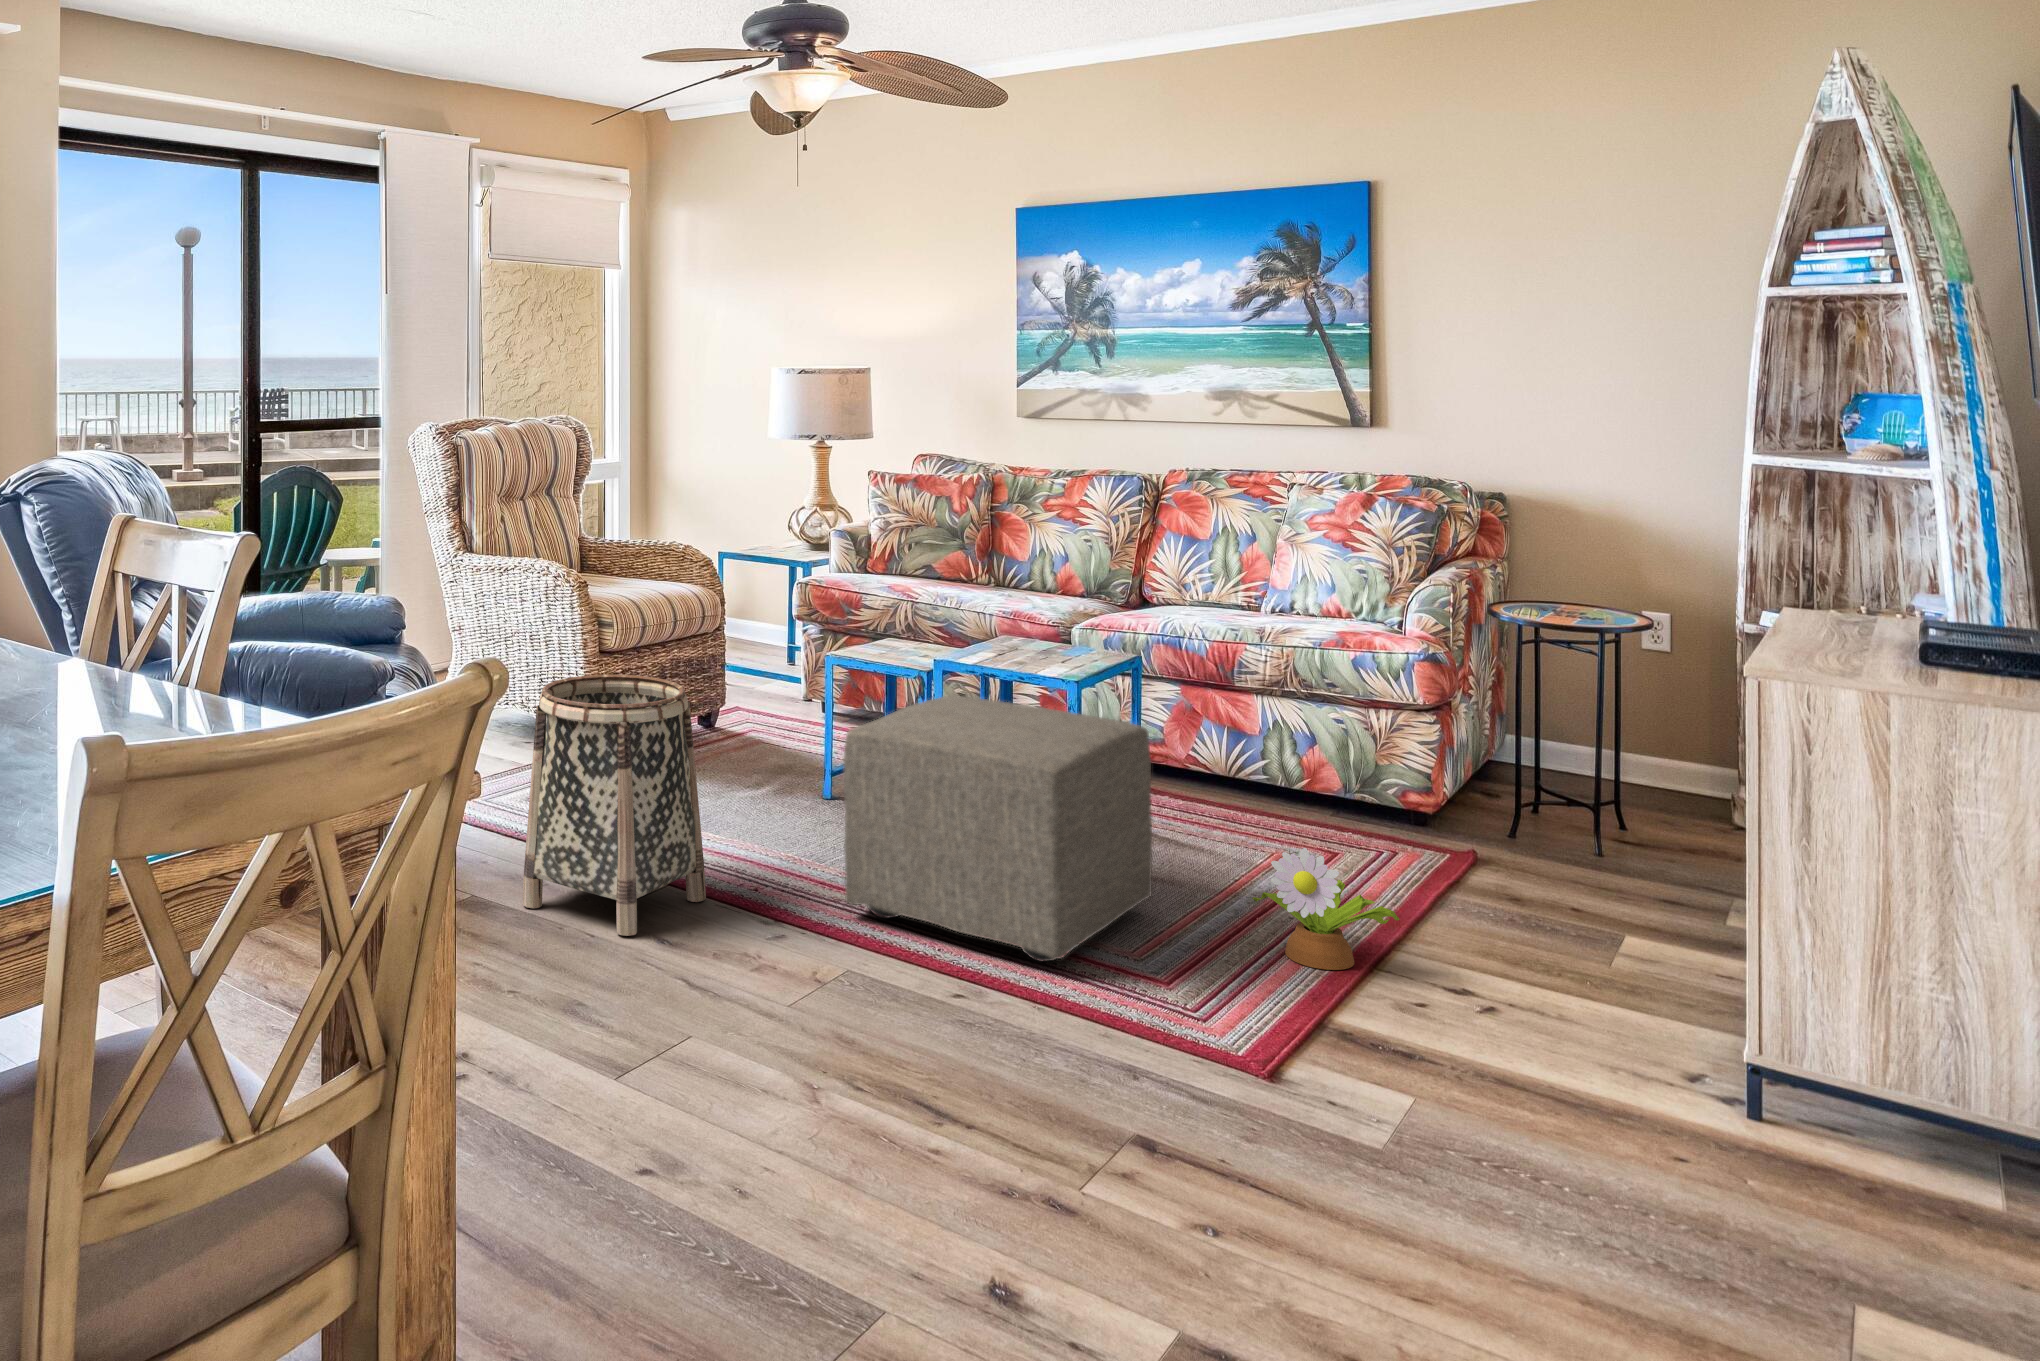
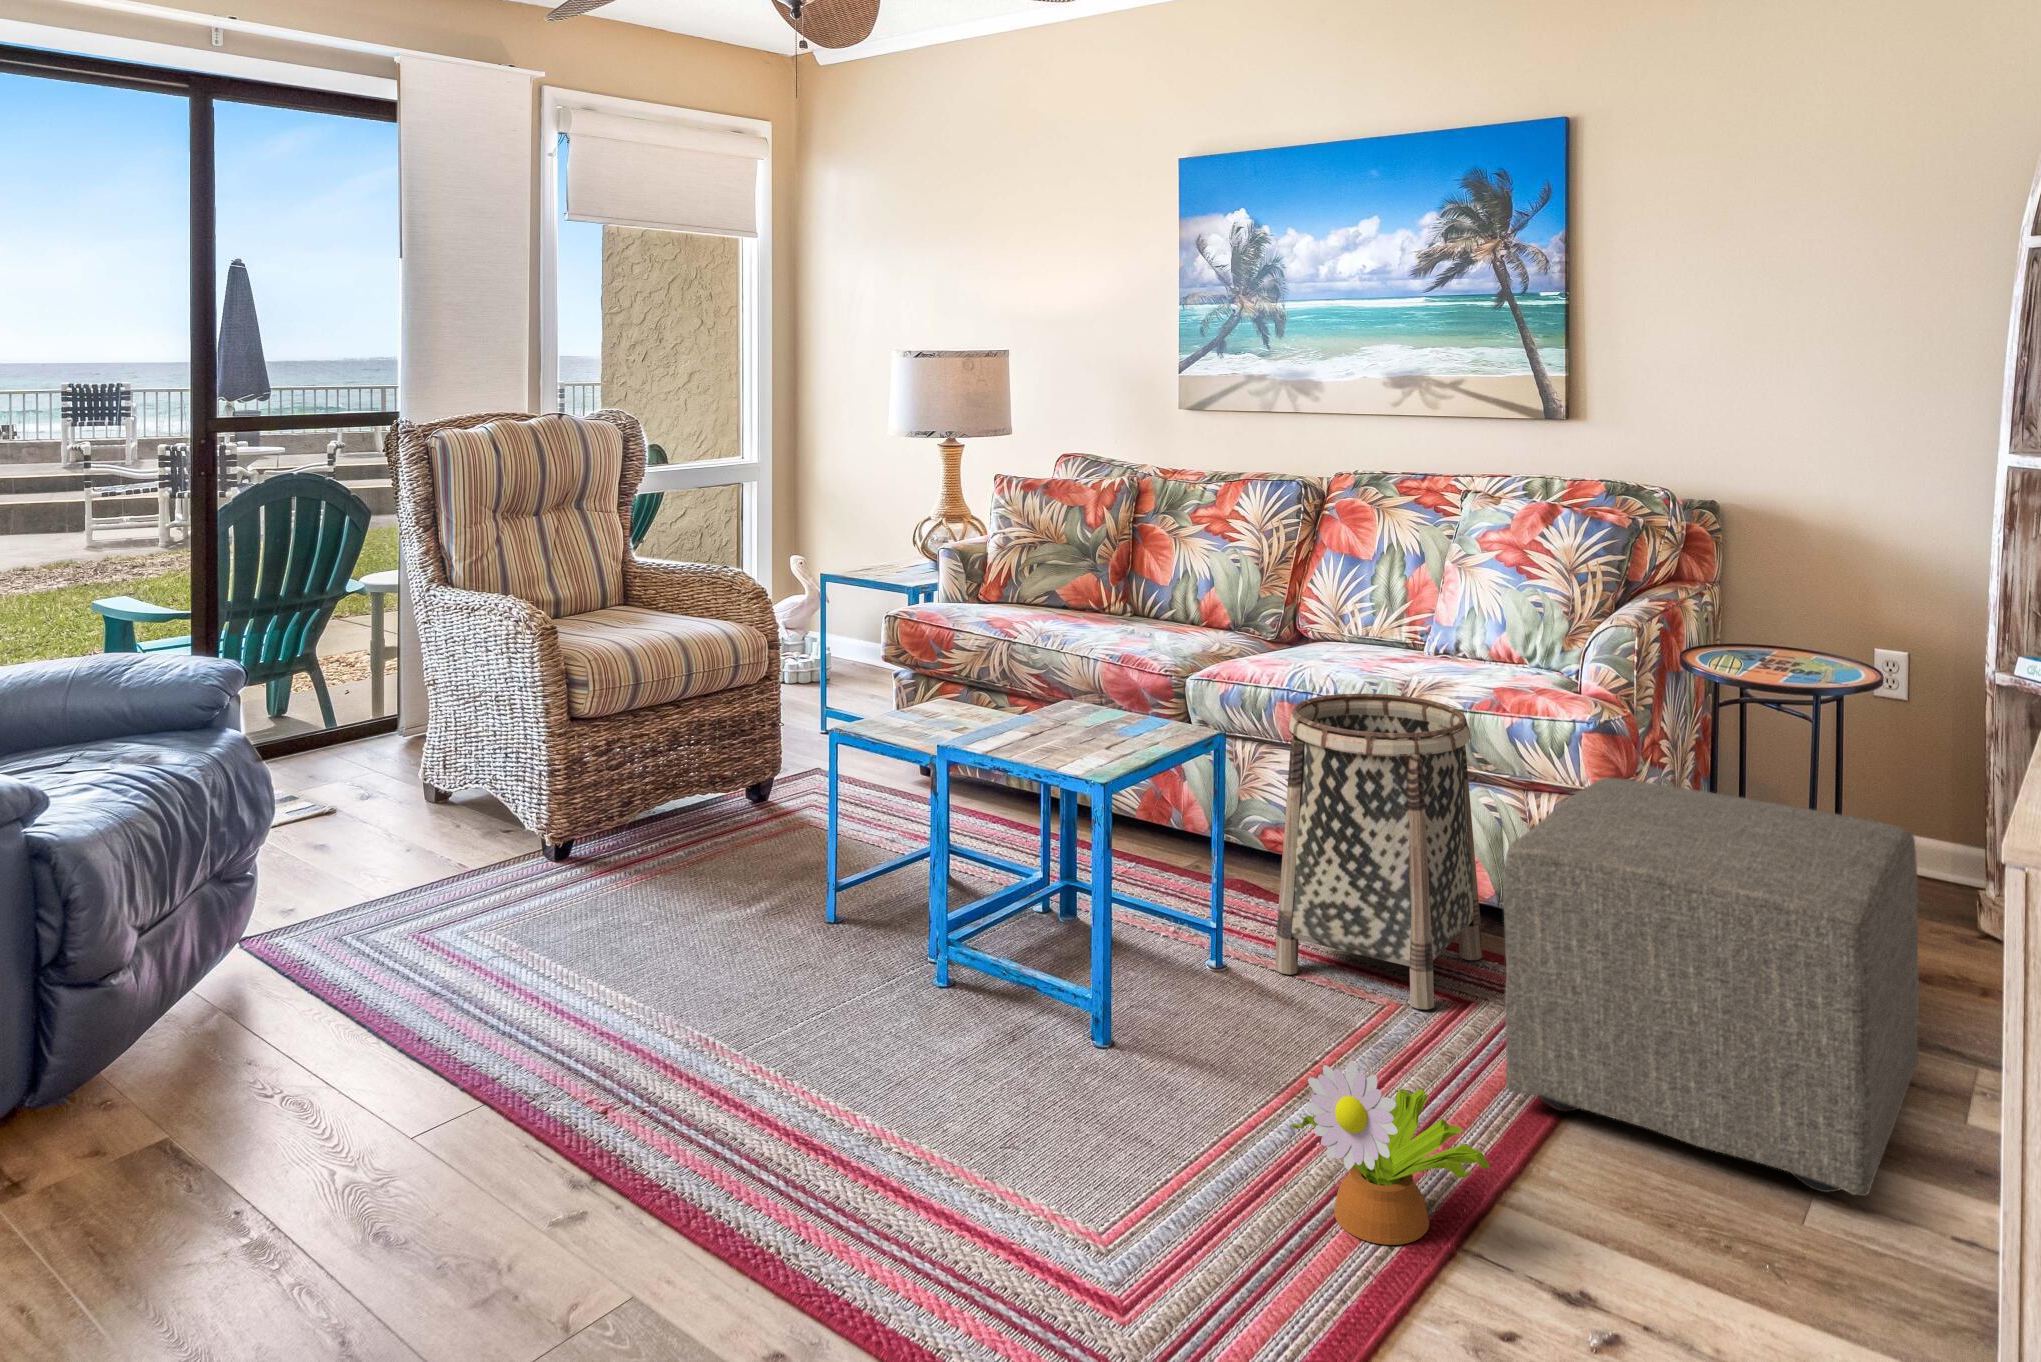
basket: present [523,675,706,936] -> present [1276,694,1482,1009]
ottoman: present [843,695,1152,962] -> present [1503,777,1919,1196]

